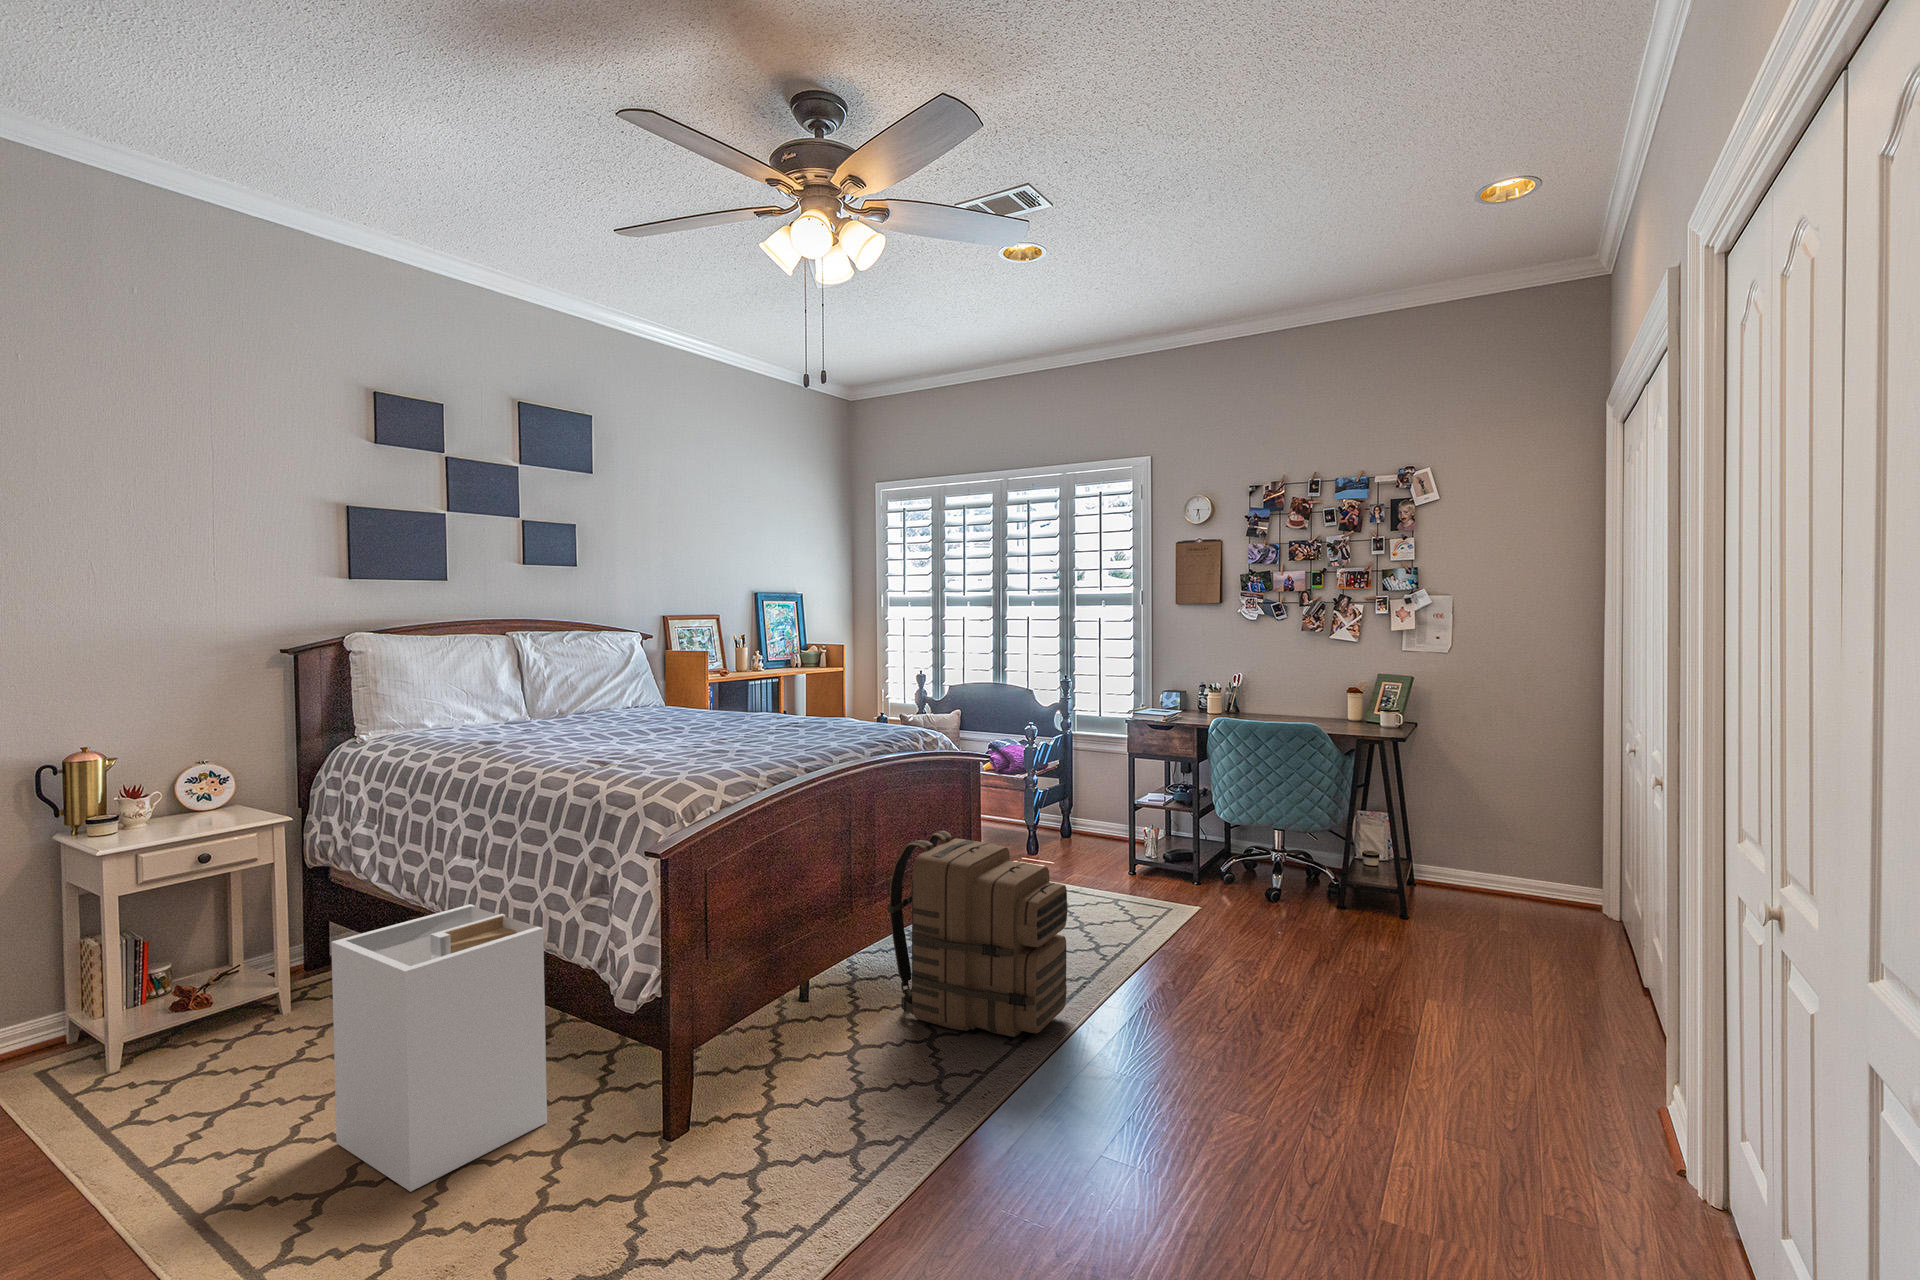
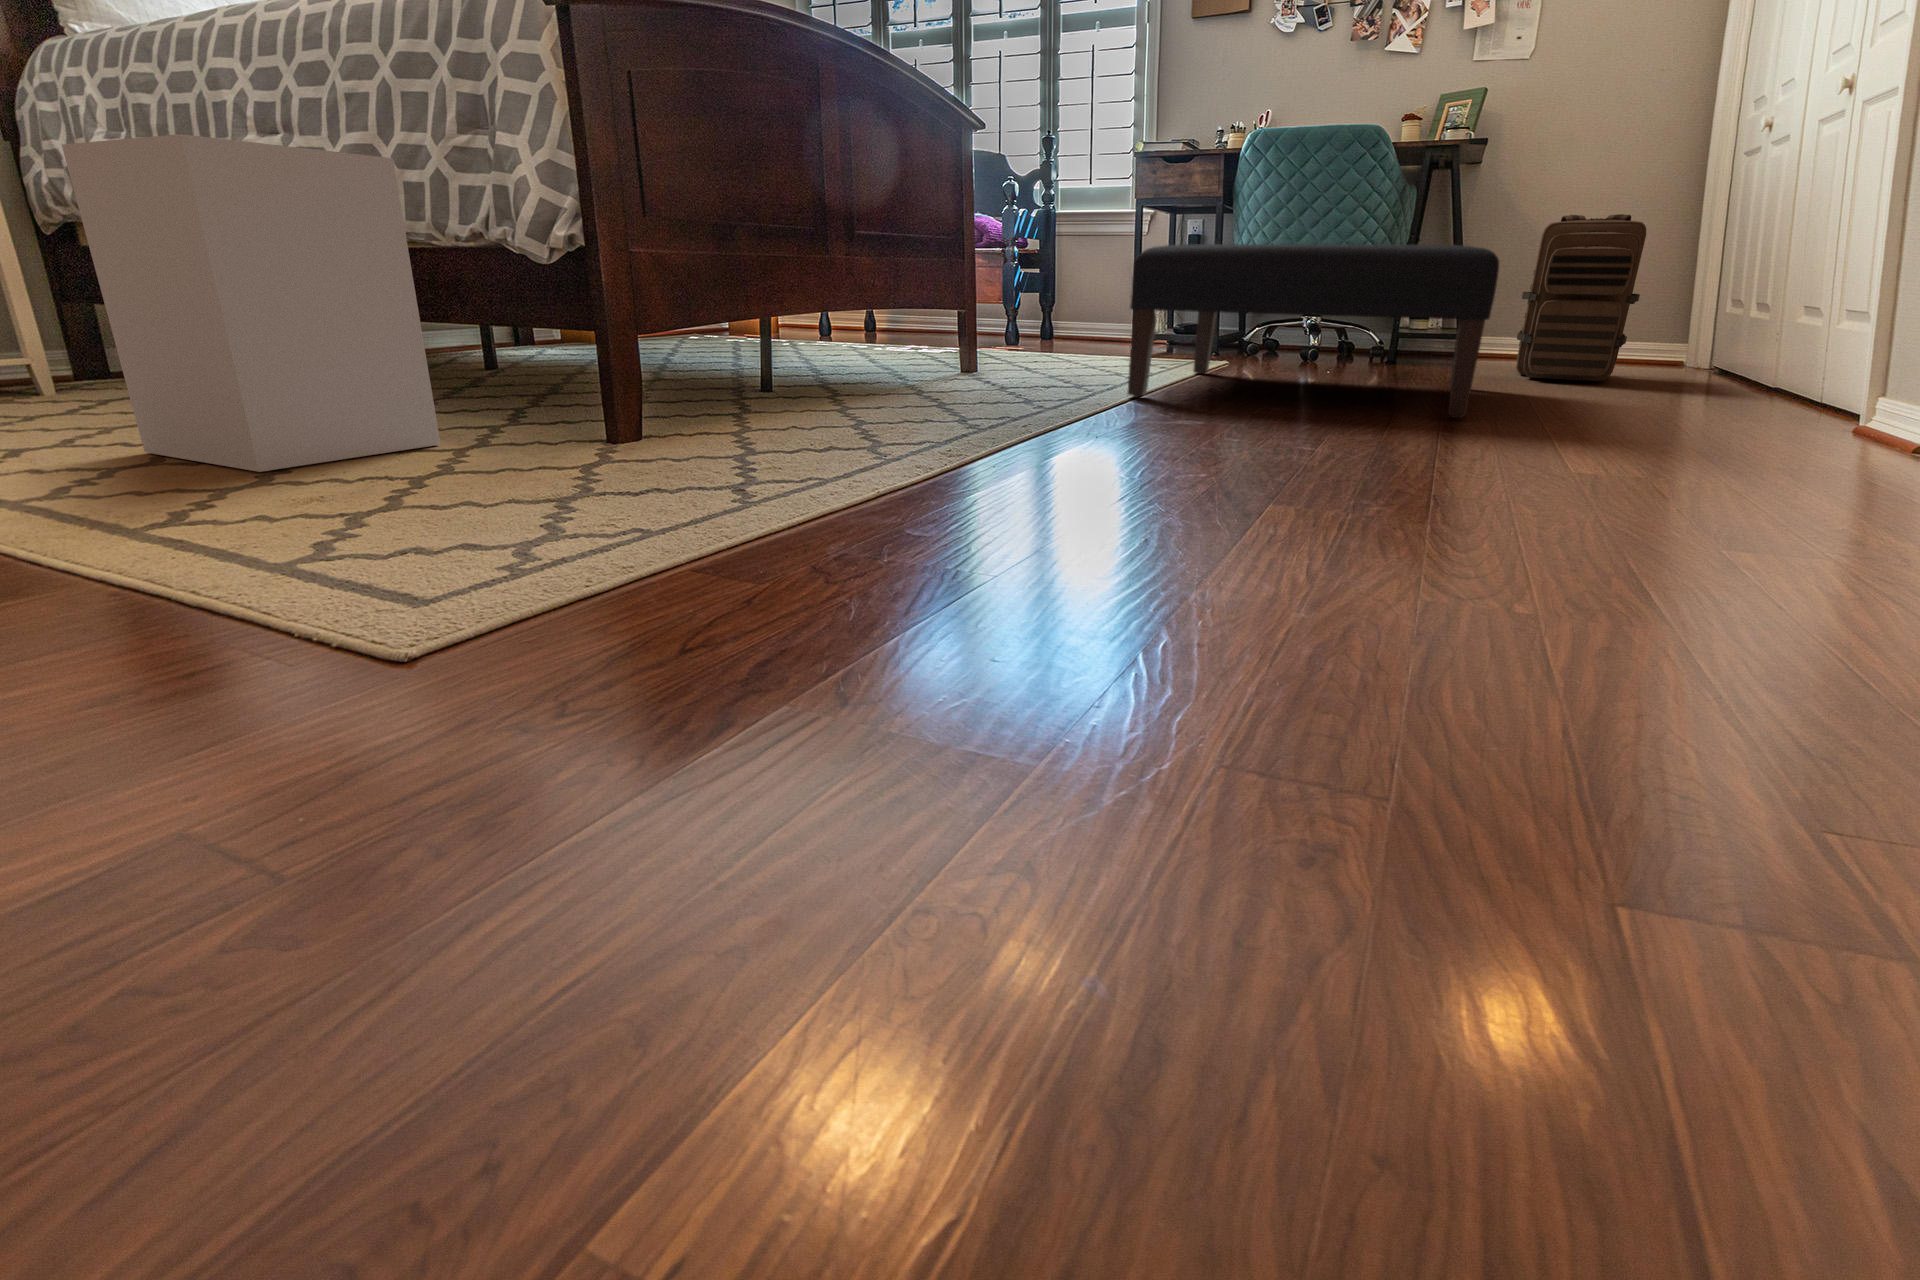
ottoman: none [1106,826,1417,1045] -> present [1128,244,1499,418]
backpack: present [887,831,1067,1037] -> present [1516,214,1646,381]

